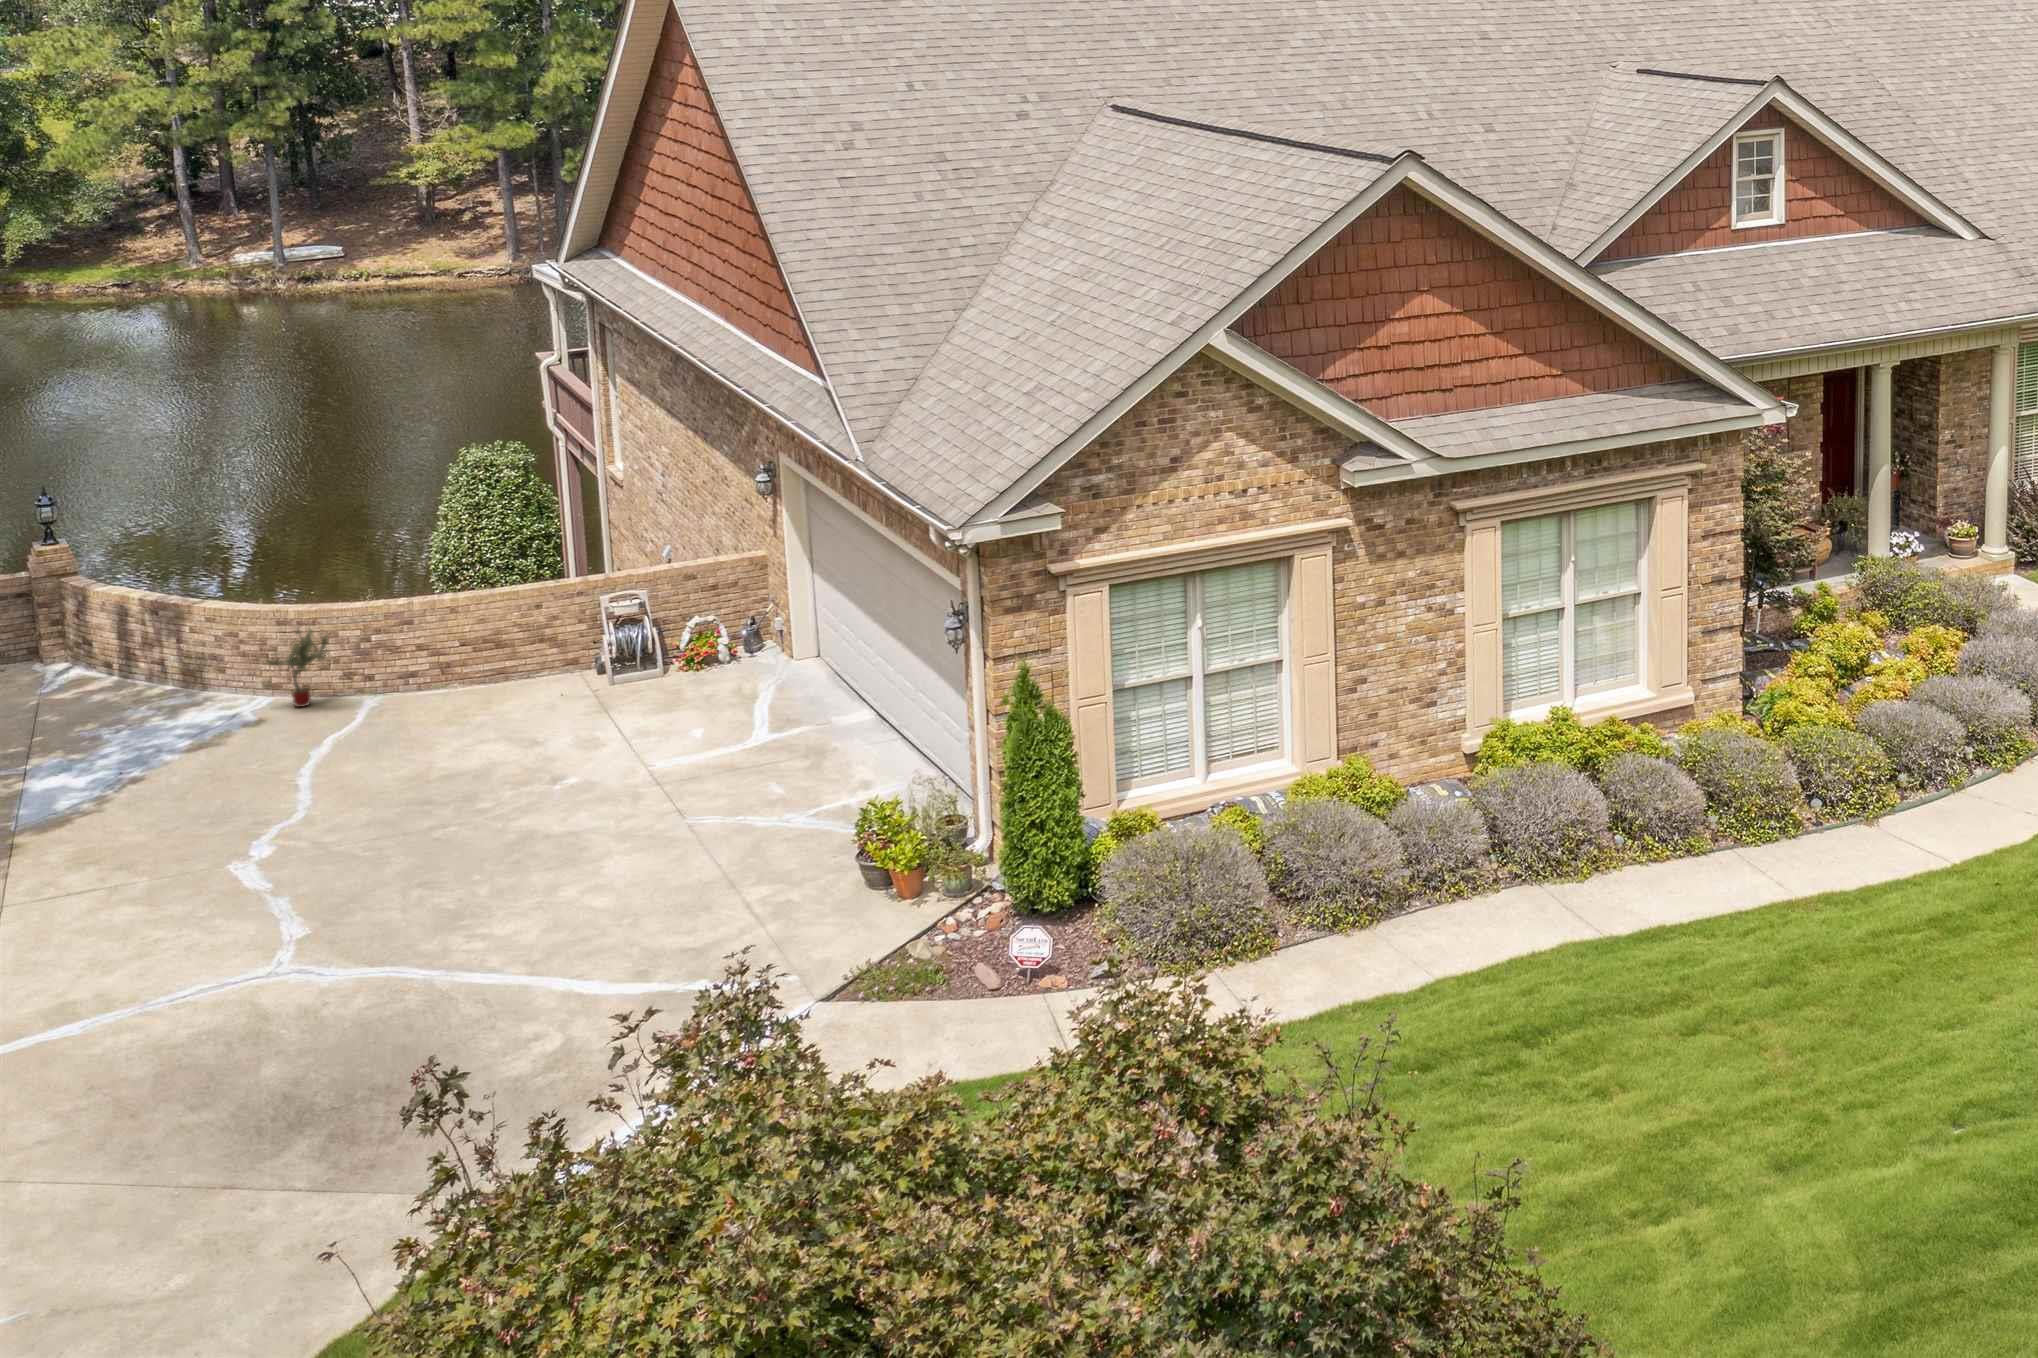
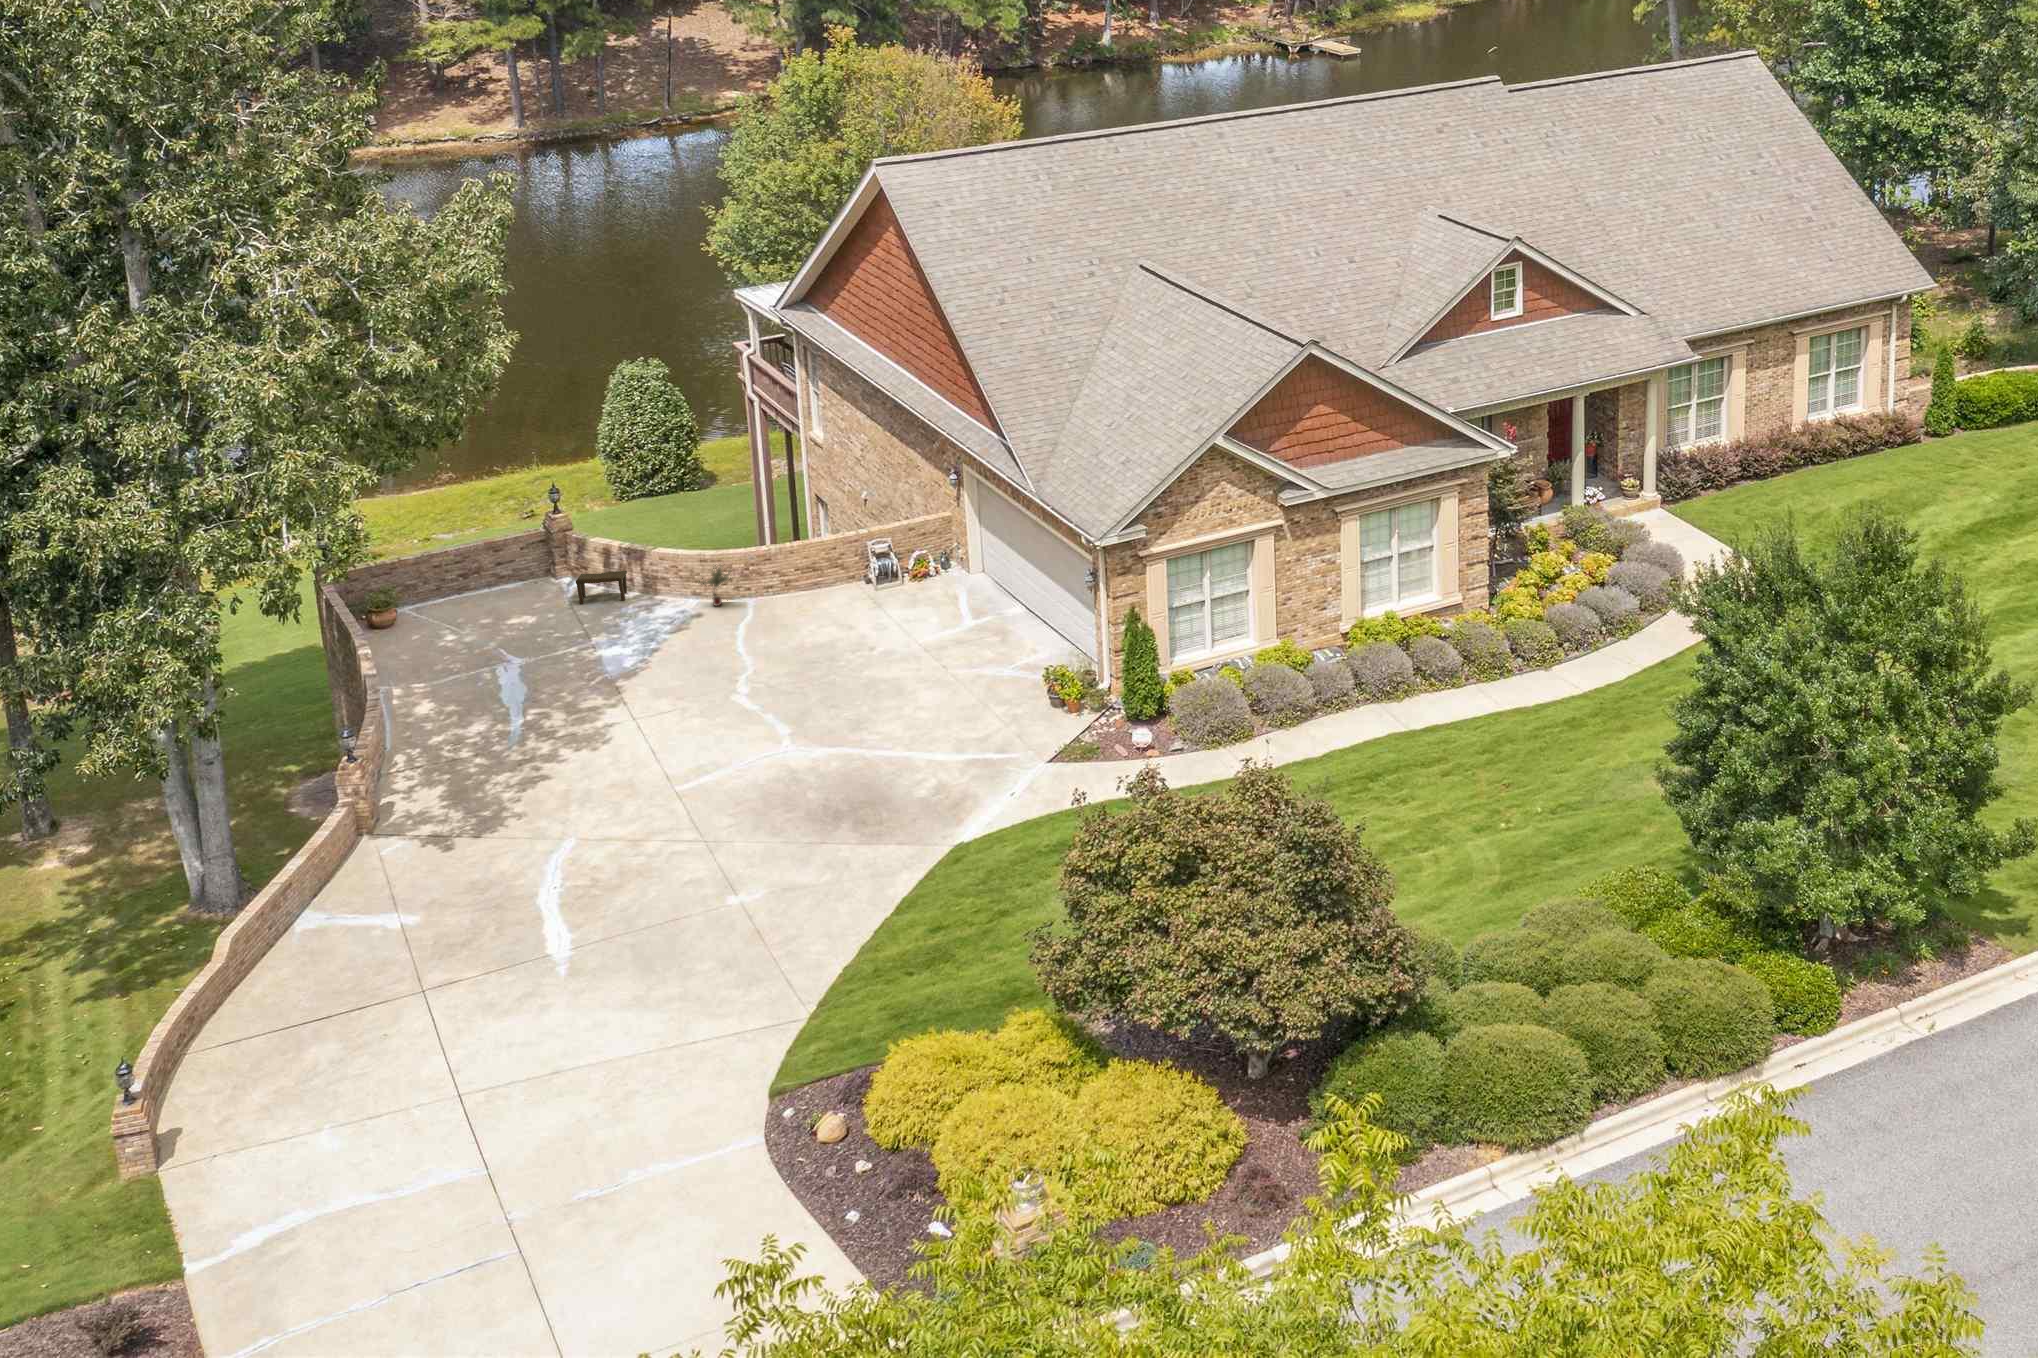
bench: none [43,643,152,703] -> present [576,571,627,604]

